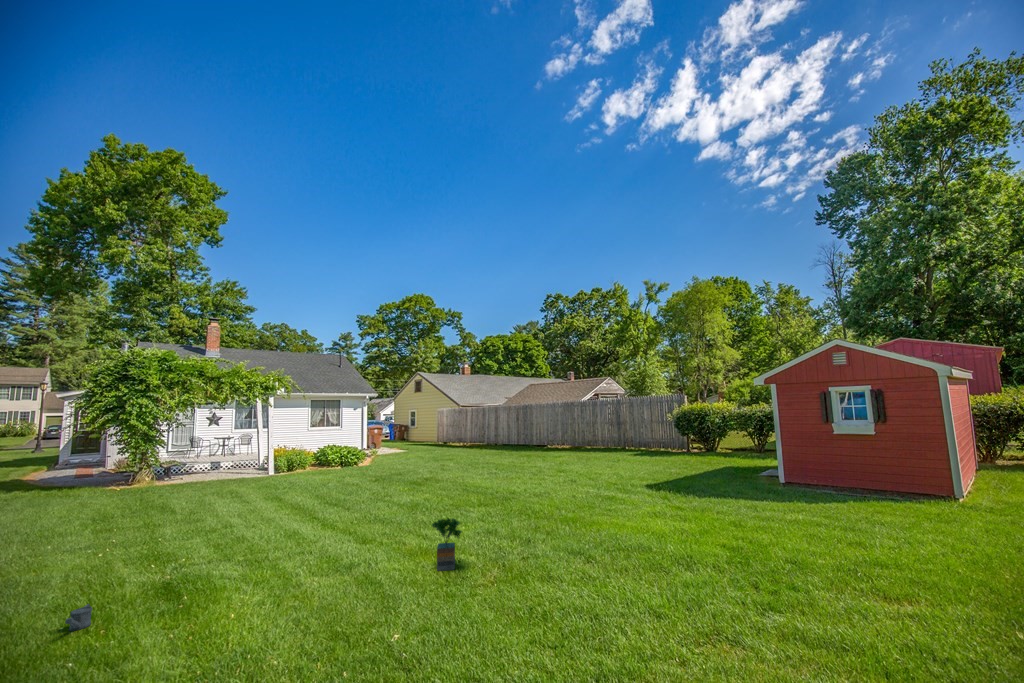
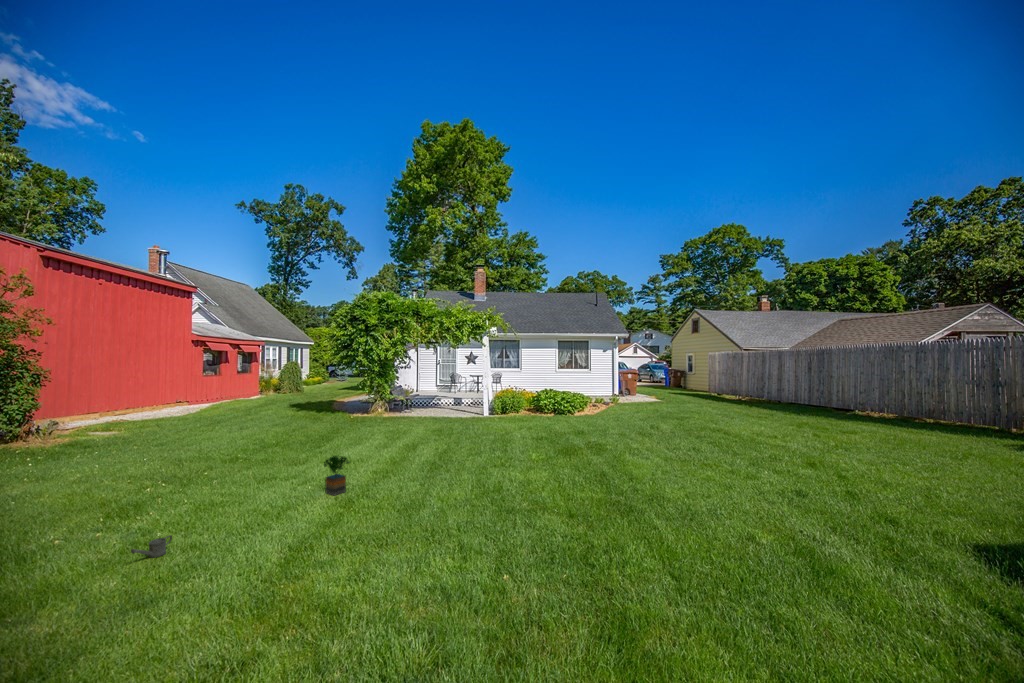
potted tree: present [432,518,462,571] -> present [324,456,350,496]

